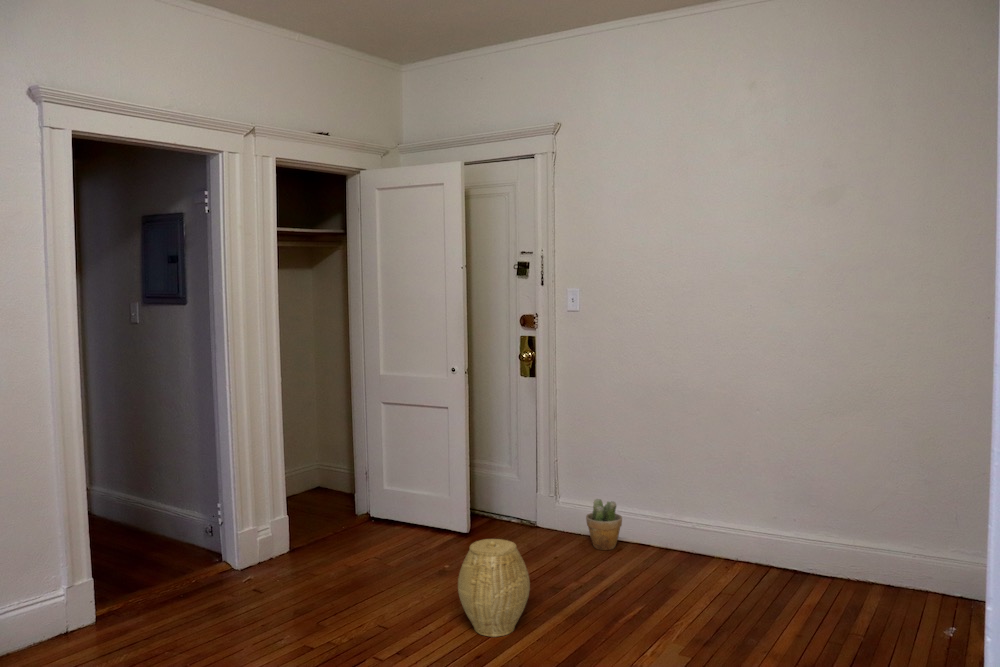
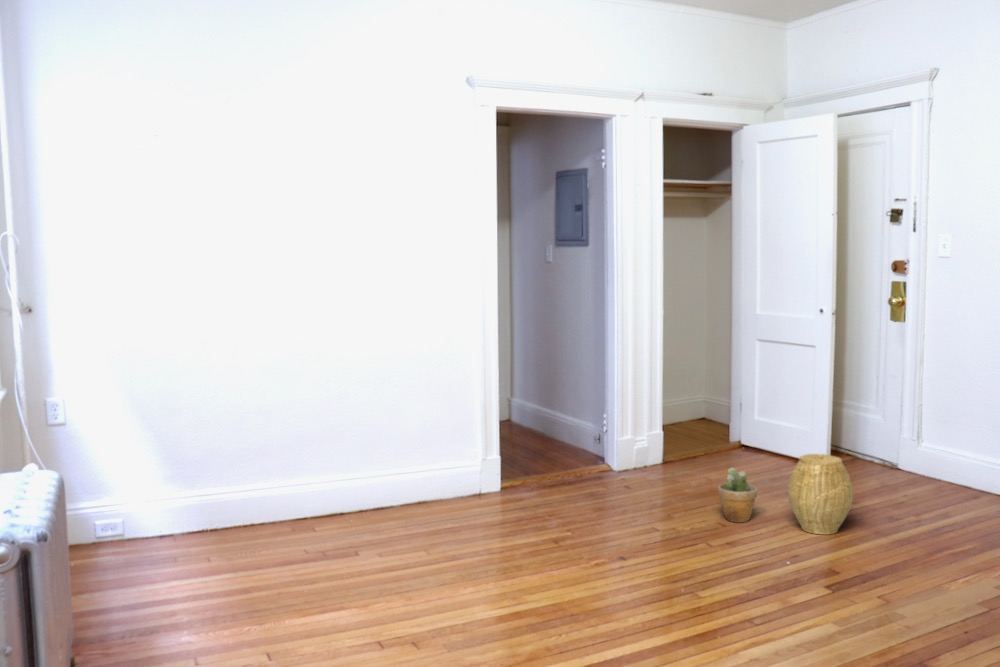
potted plant: present [586,499,622,550] -> present [718,468,757,523]

